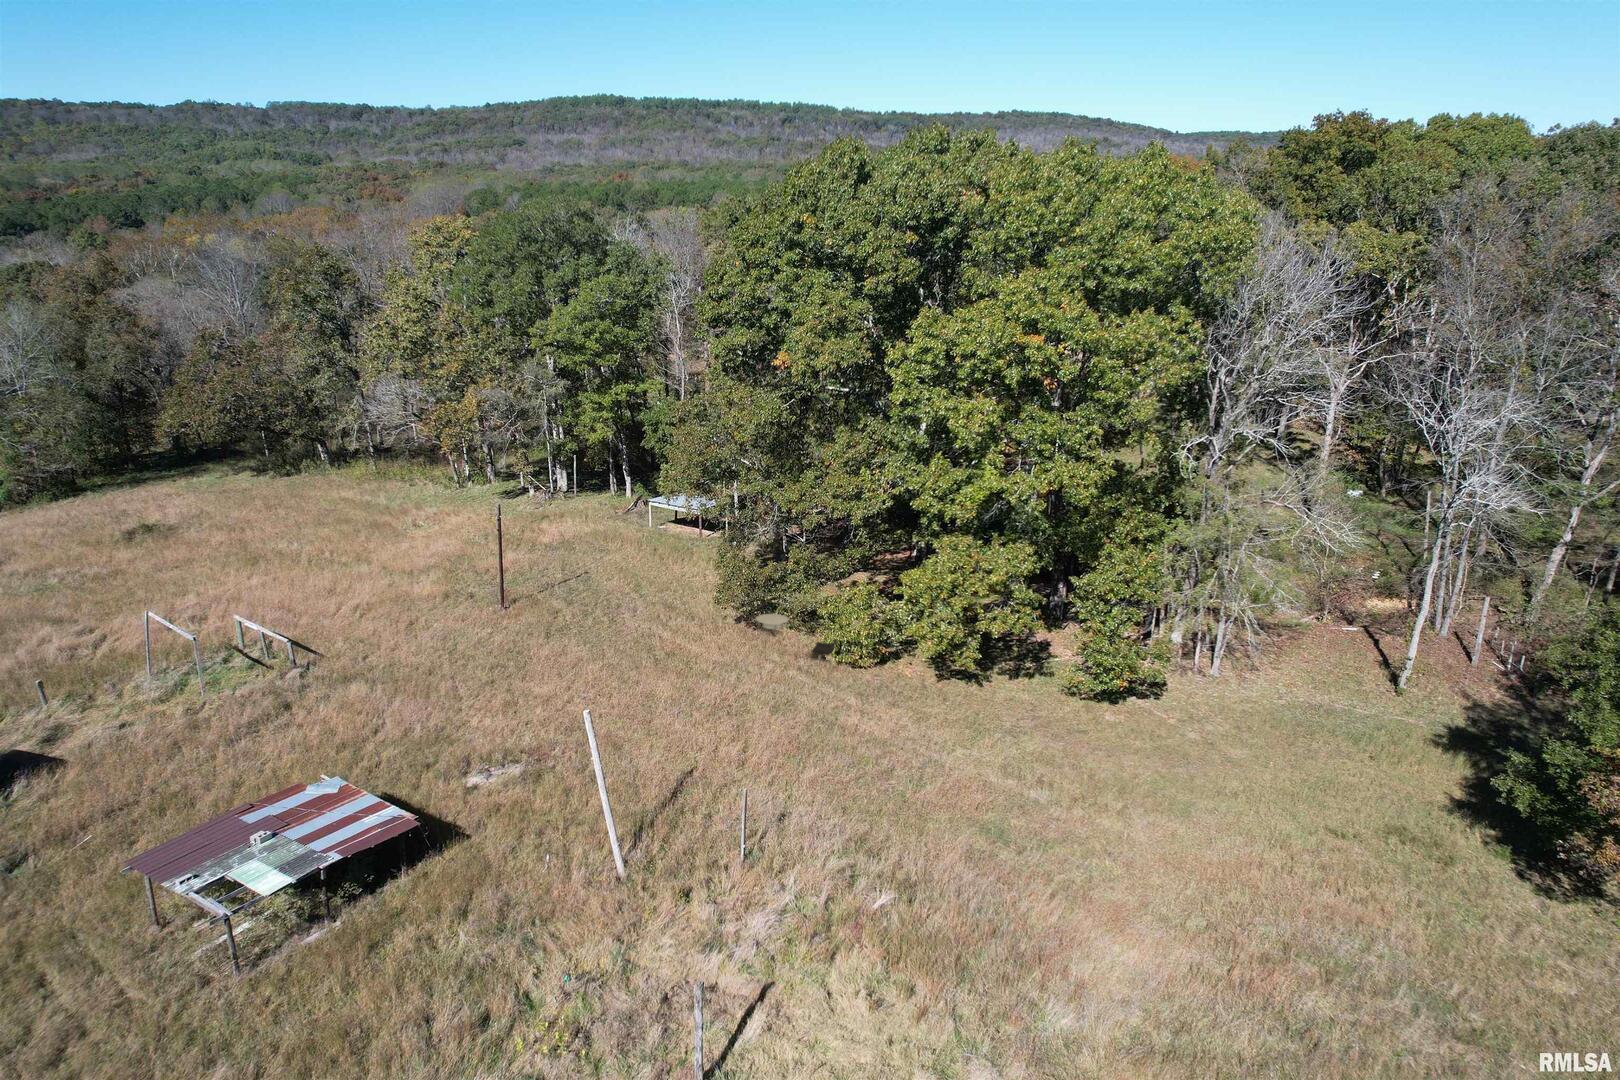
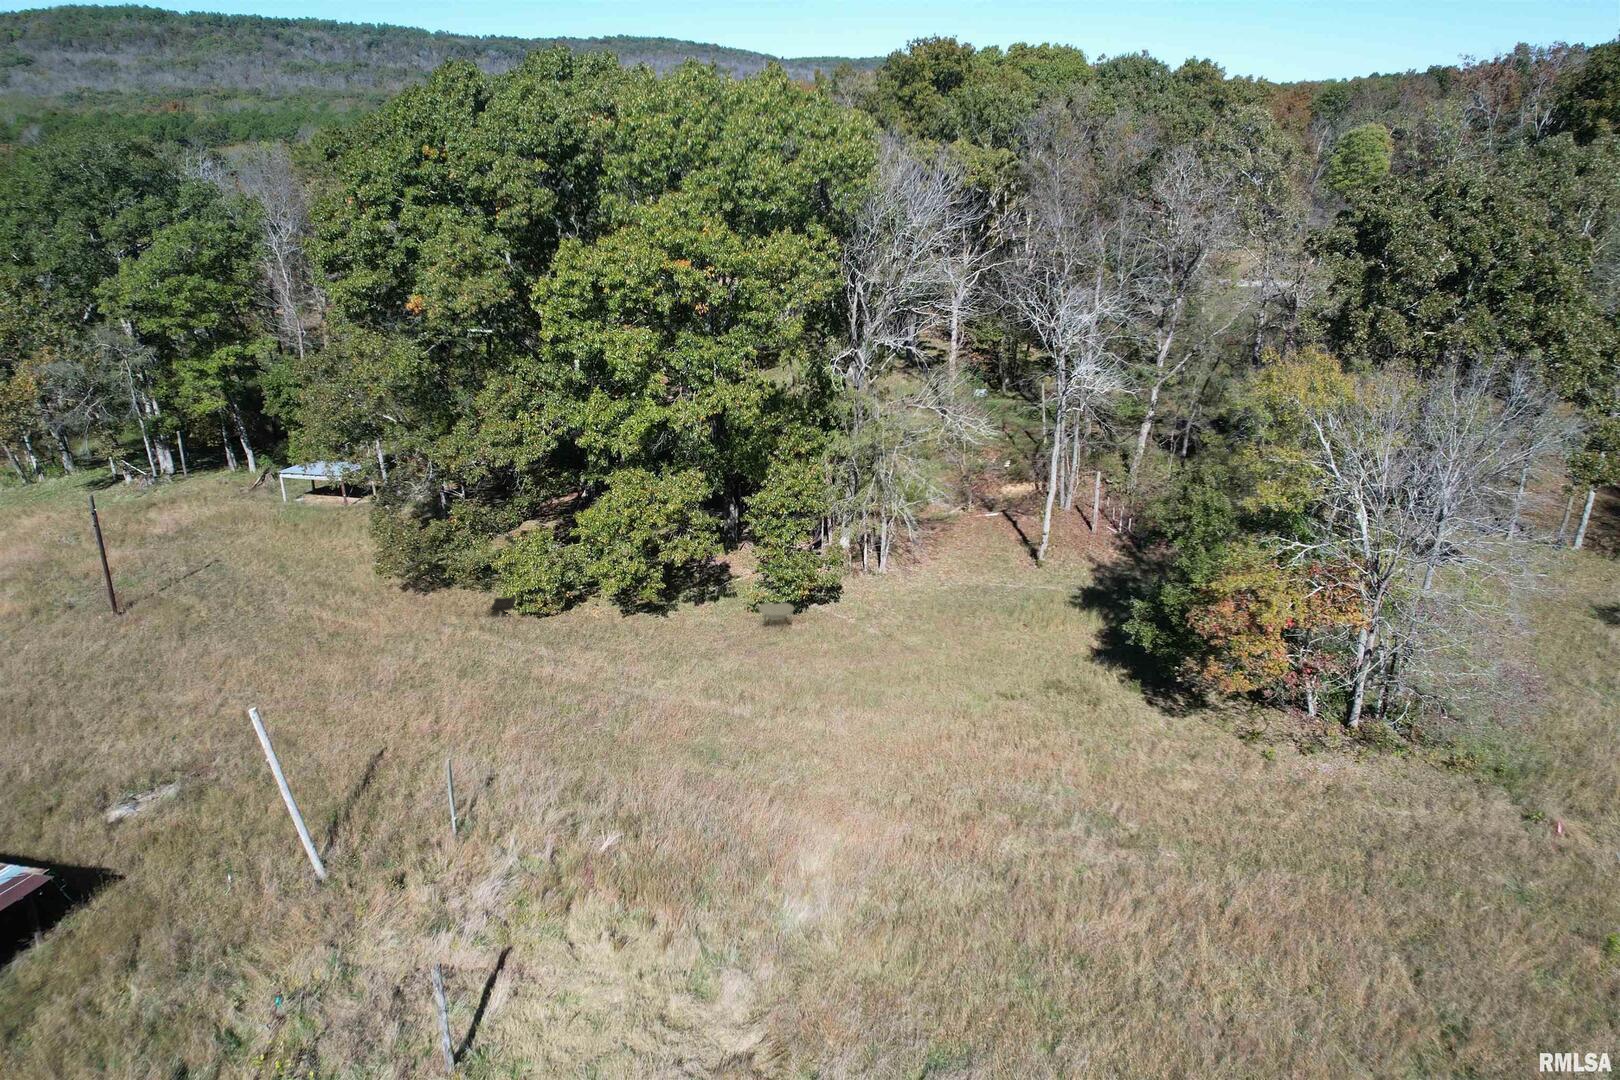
round table: present [756,614,788,636] -> present [759,602,794,626]

